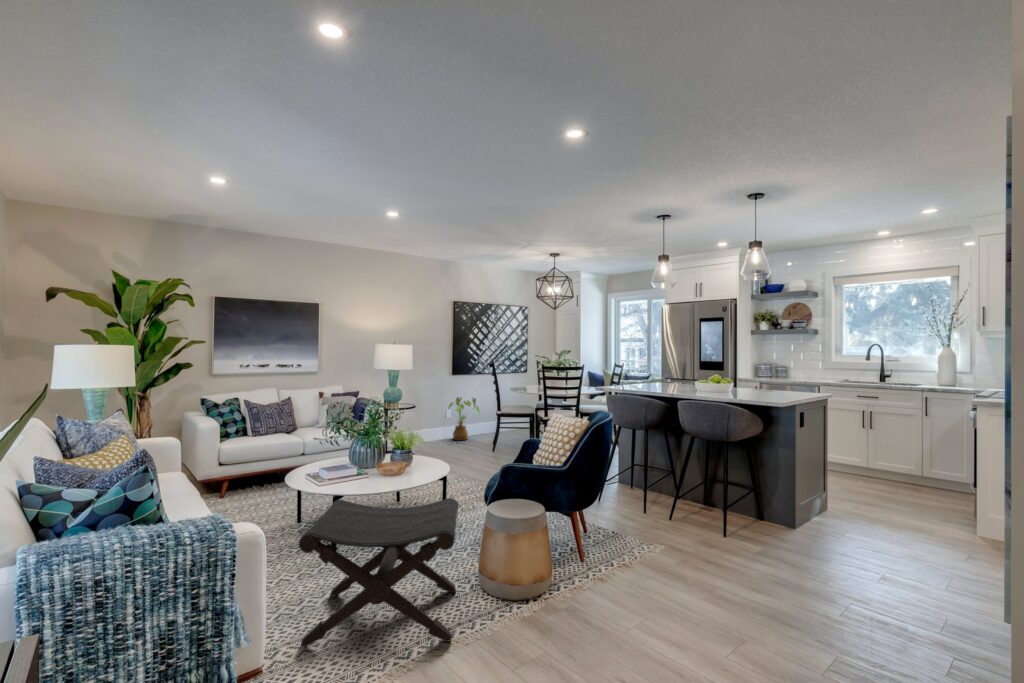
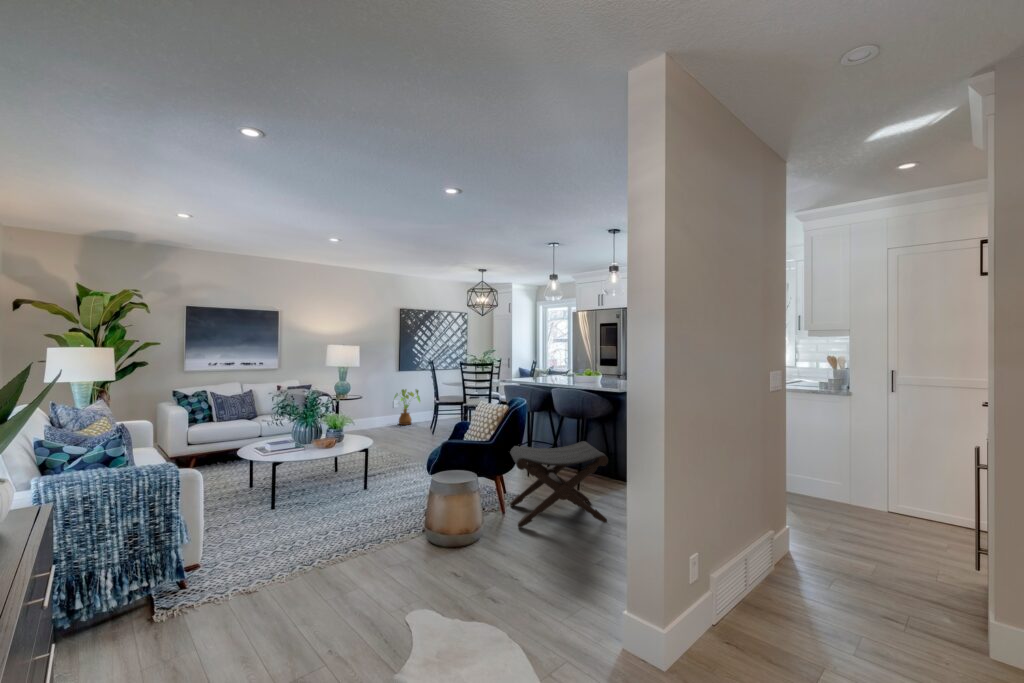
footstool: present [299,498,458,646] -> present [510,441,608,528]

